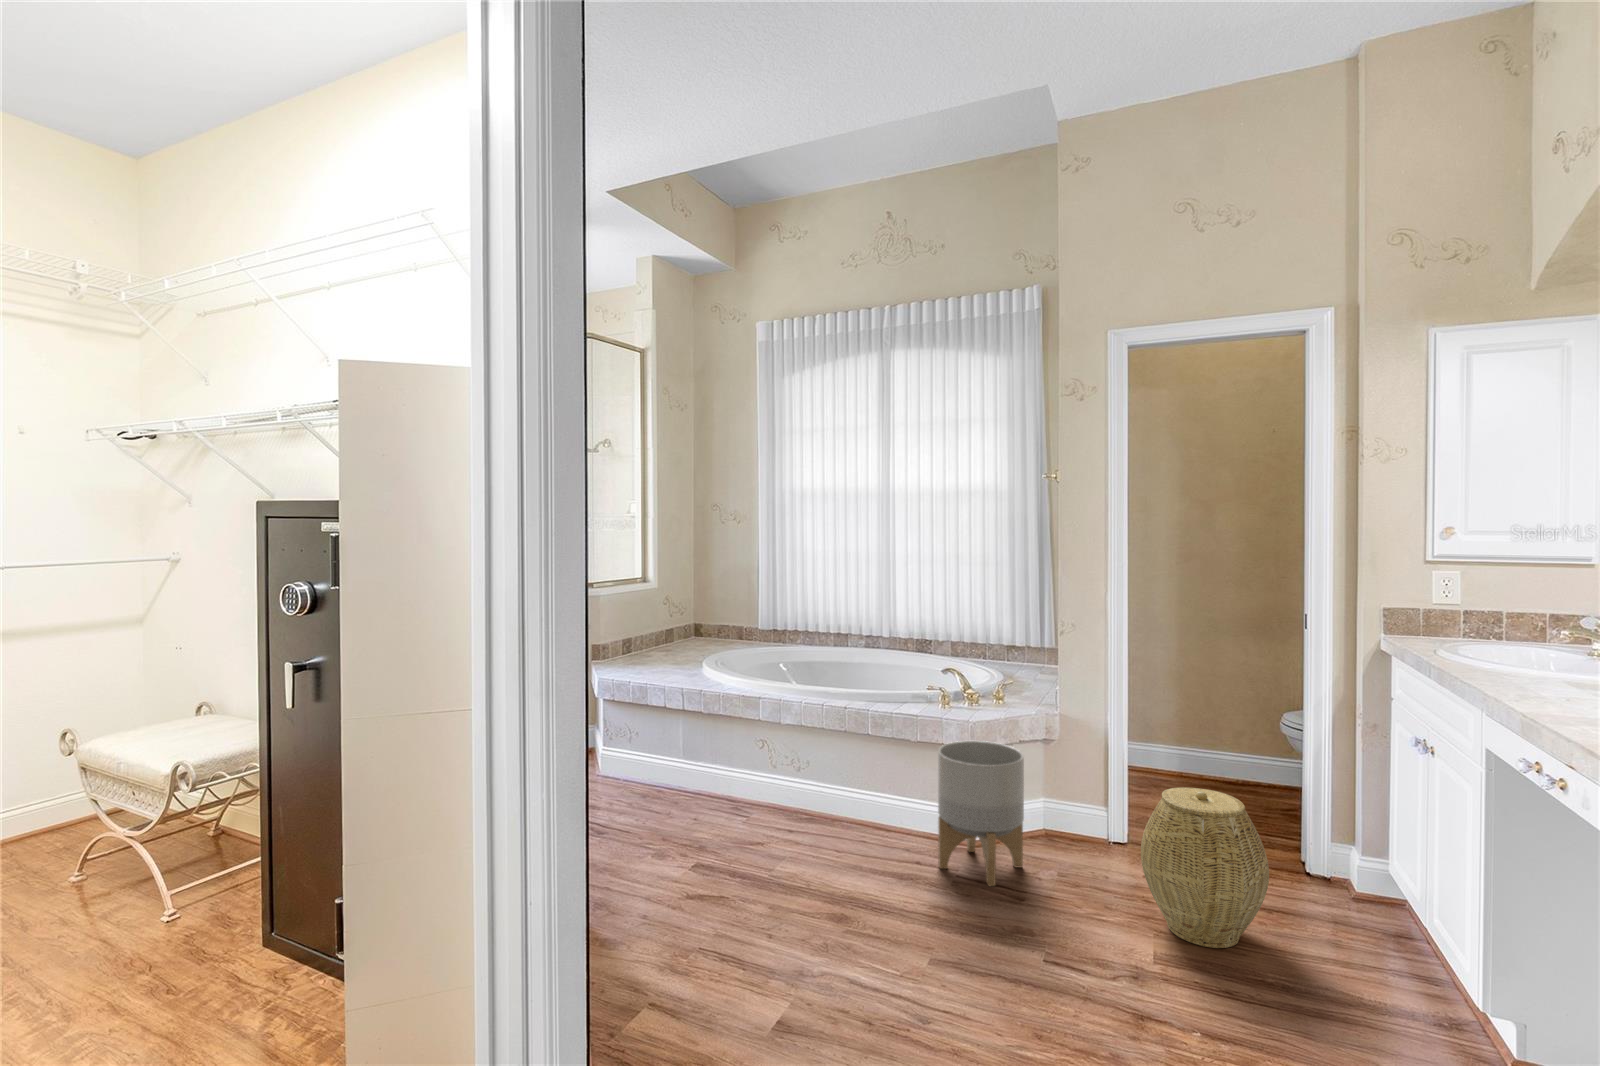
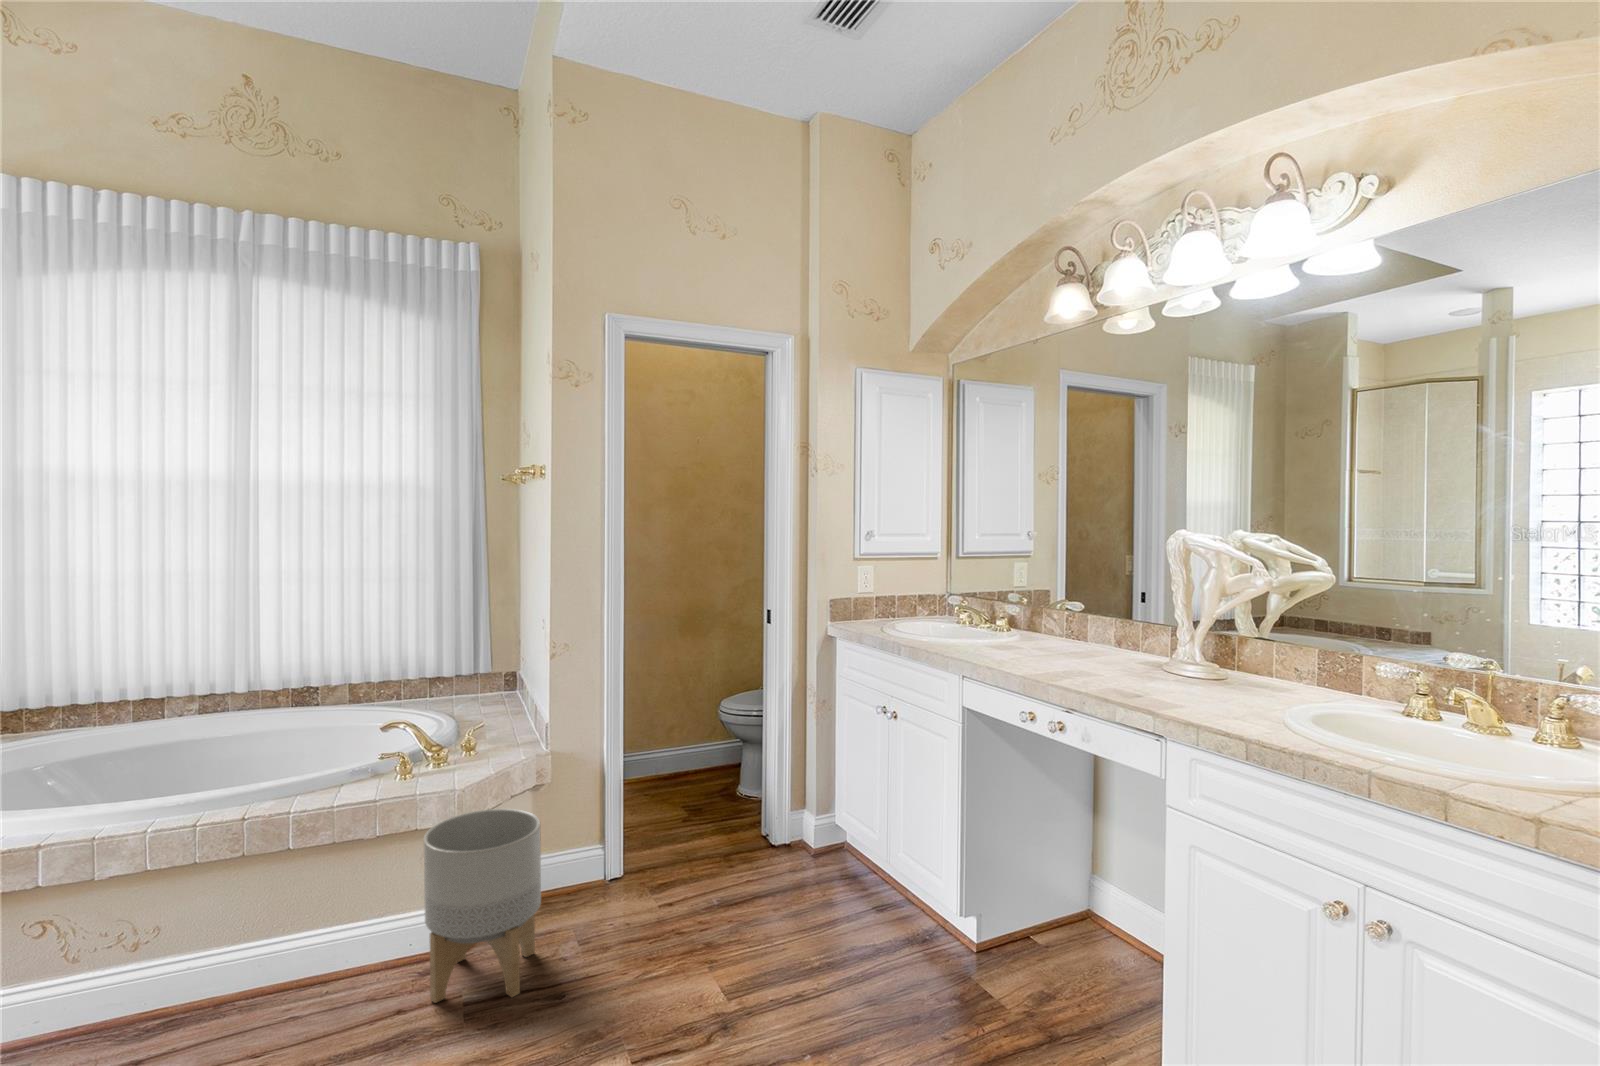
woven basket: present [1141,788,1269,948] -> none [684,798,799,961]

